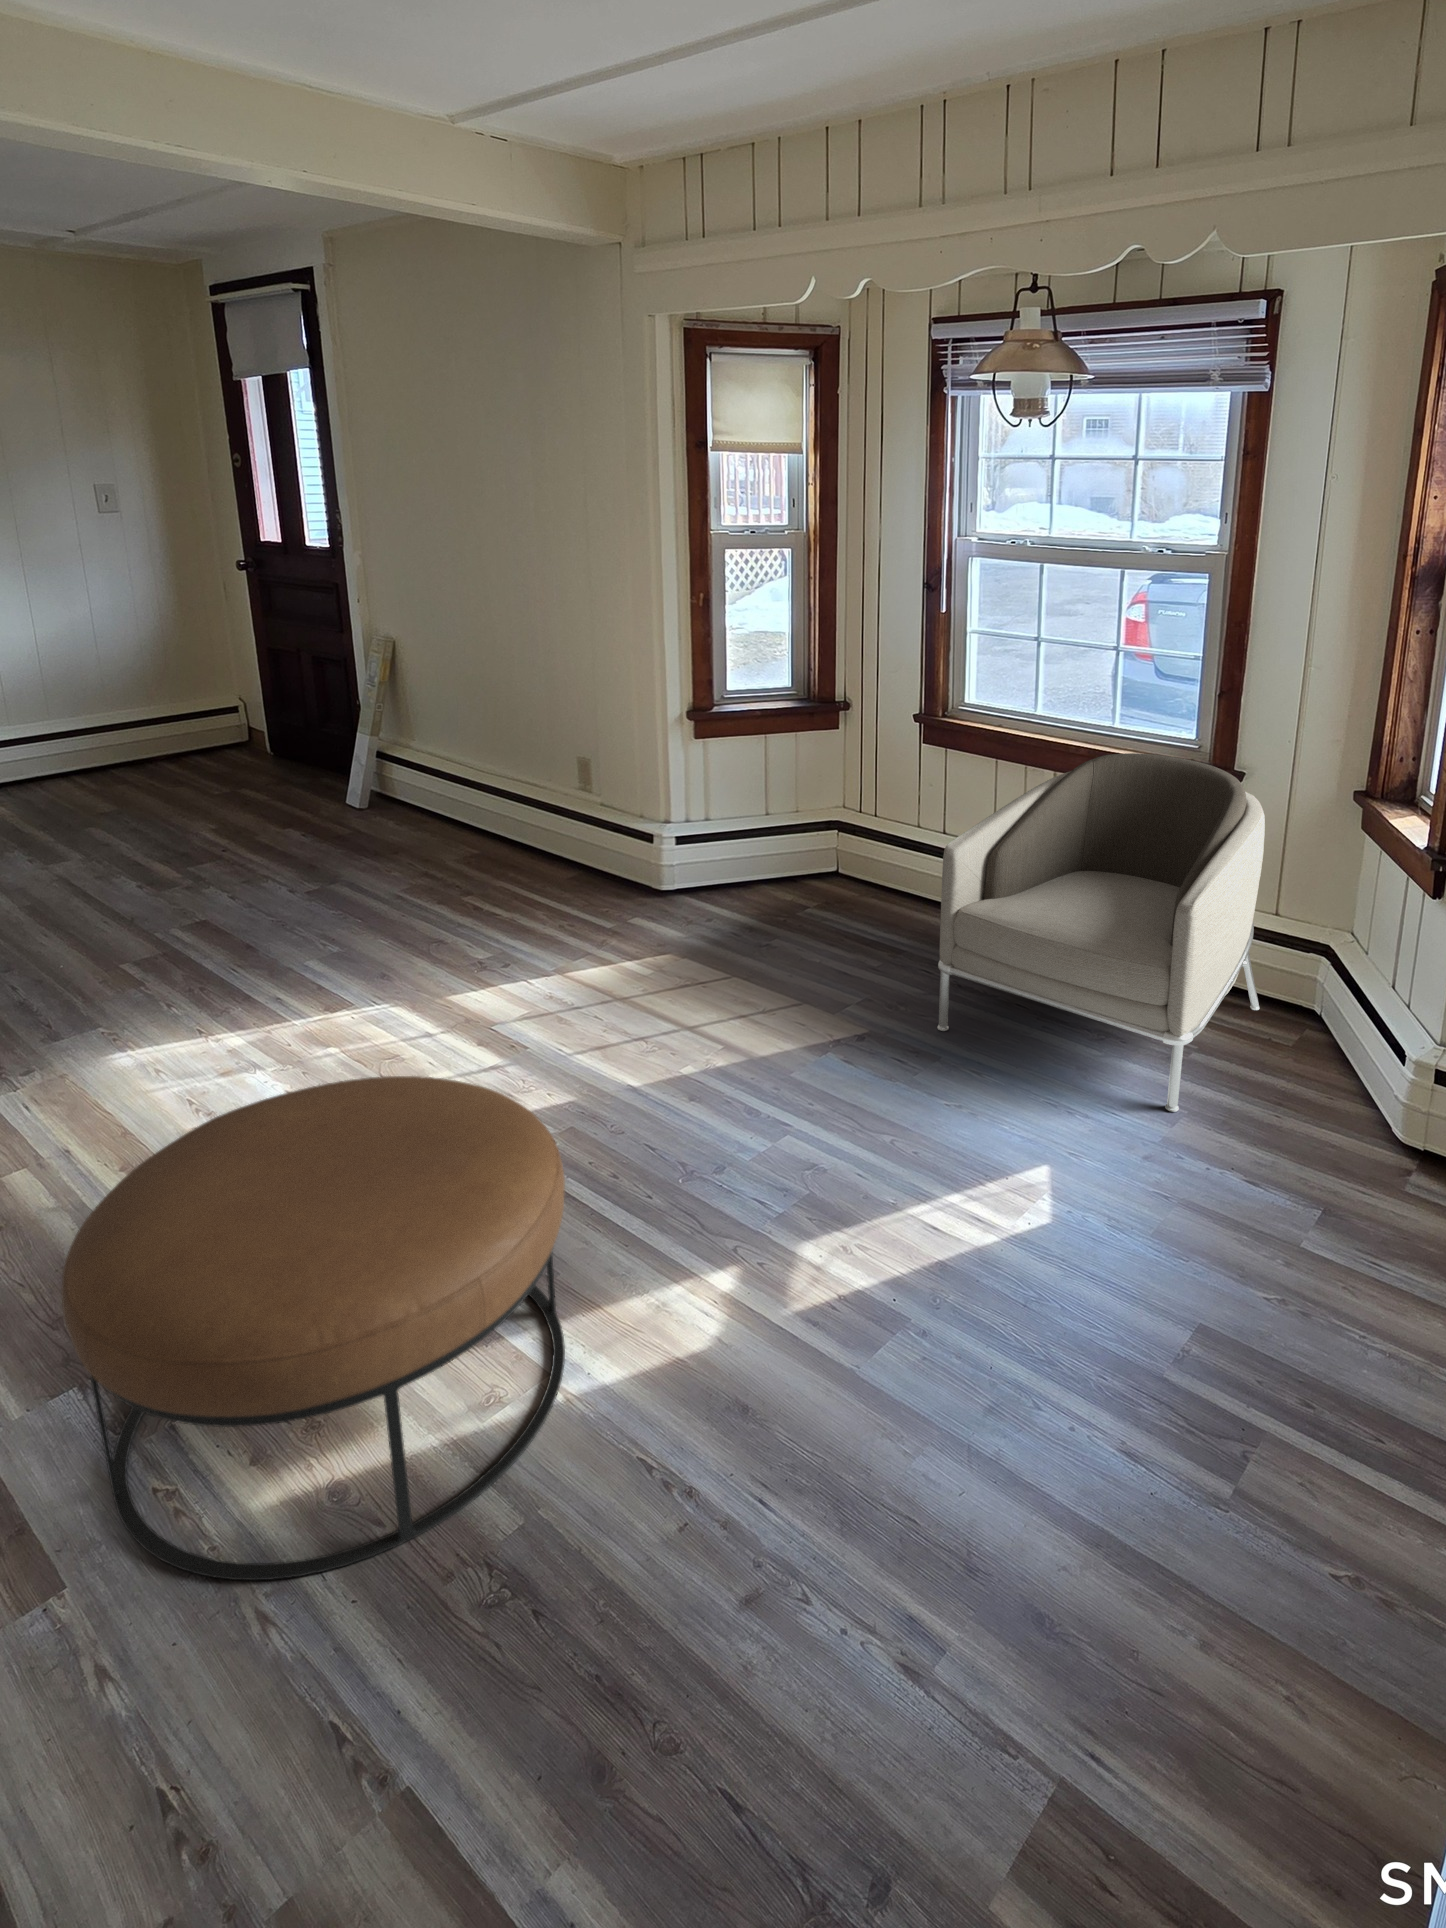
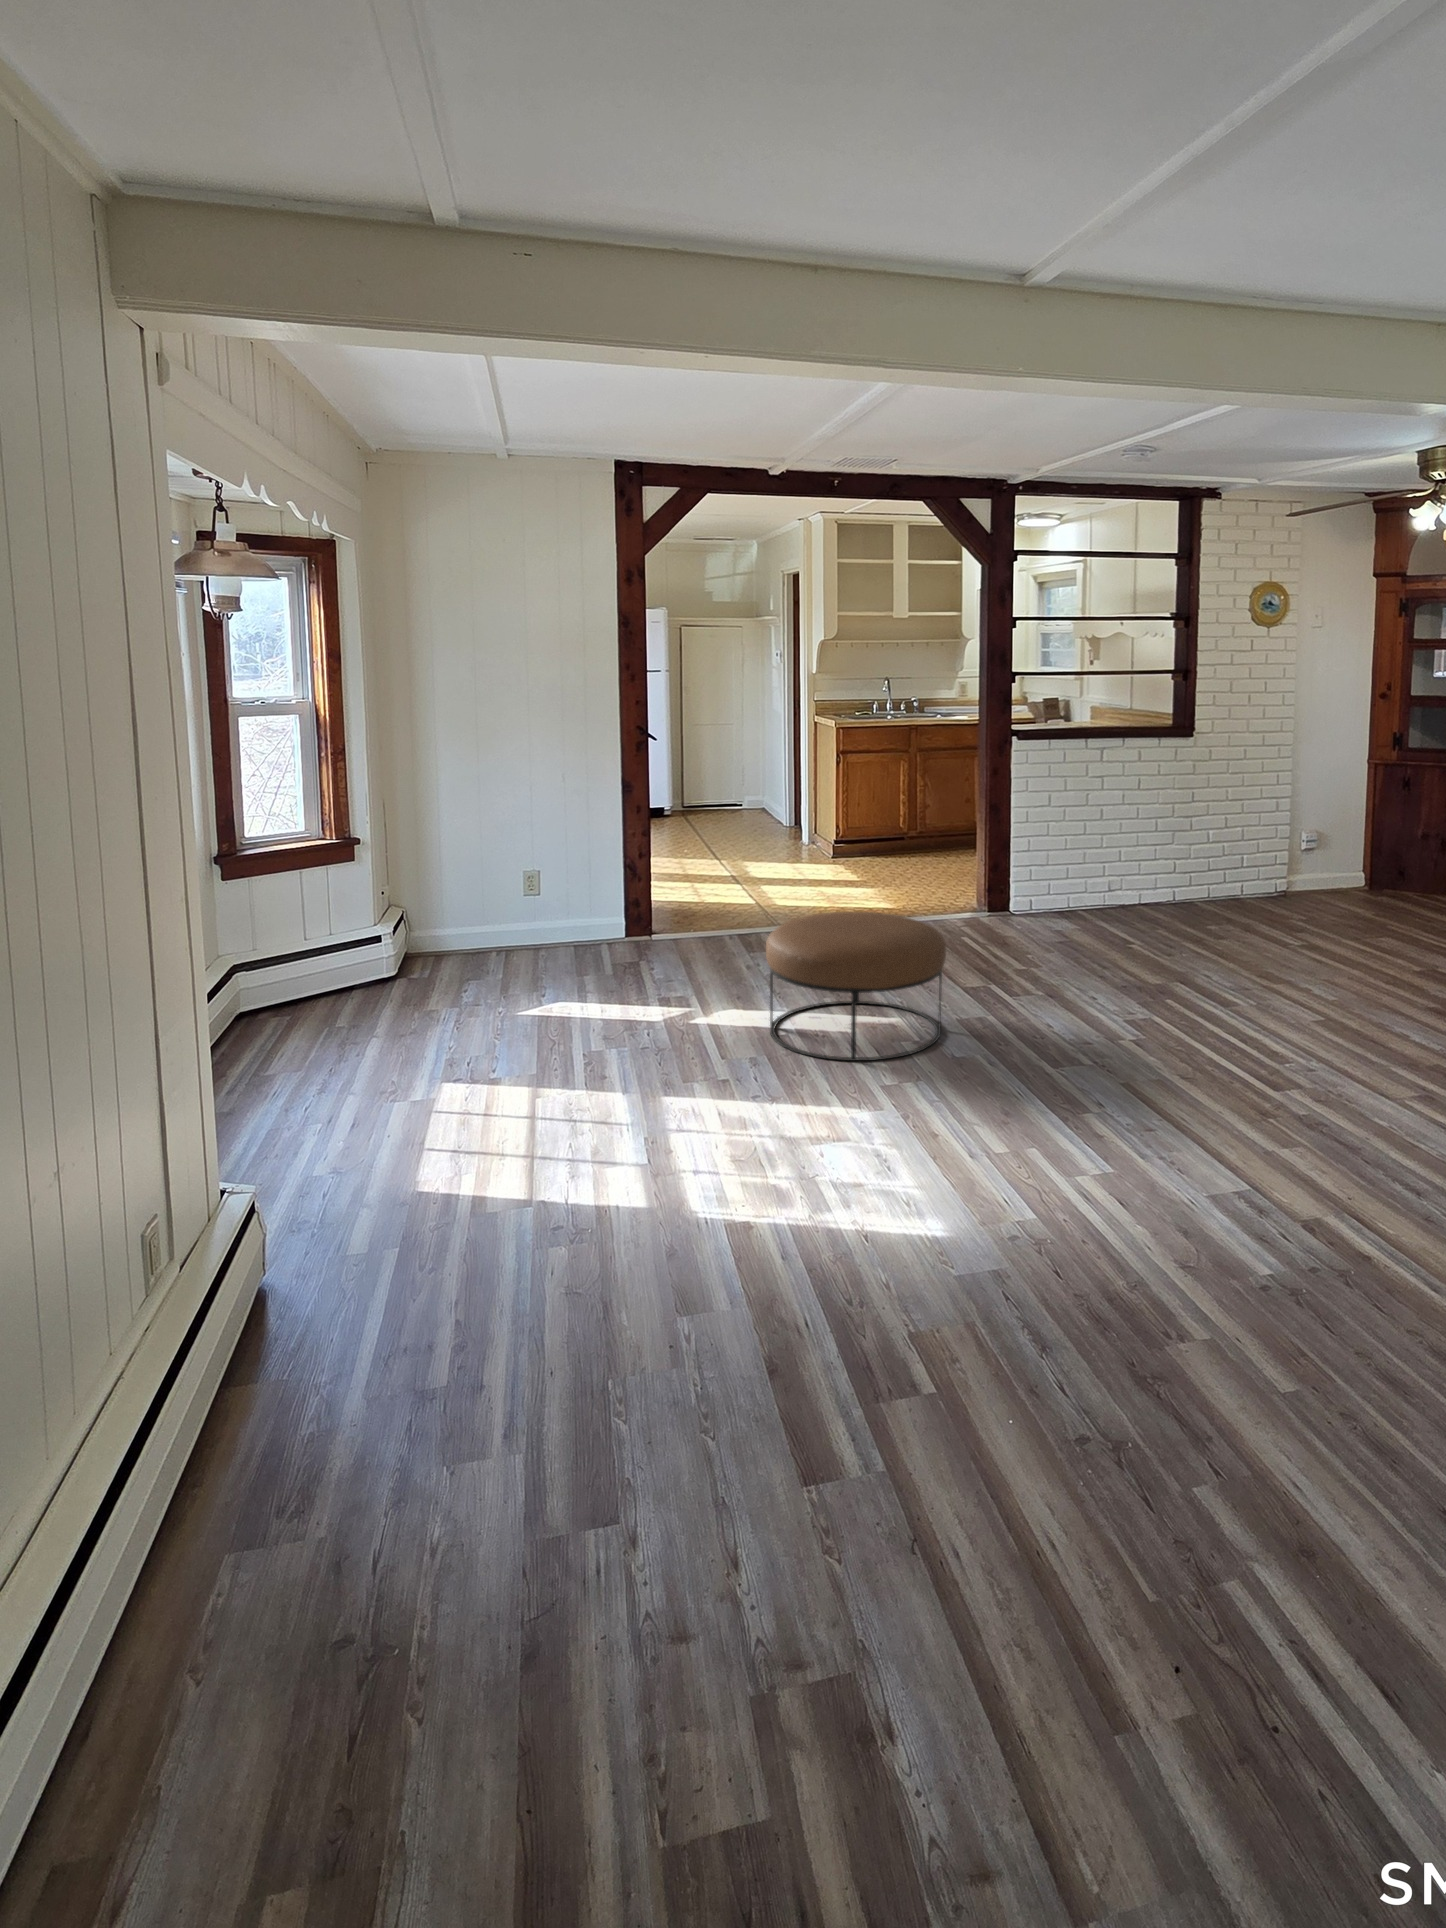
armchair: present [937,753,1265,1112] -> none [185,859,424,1083]

